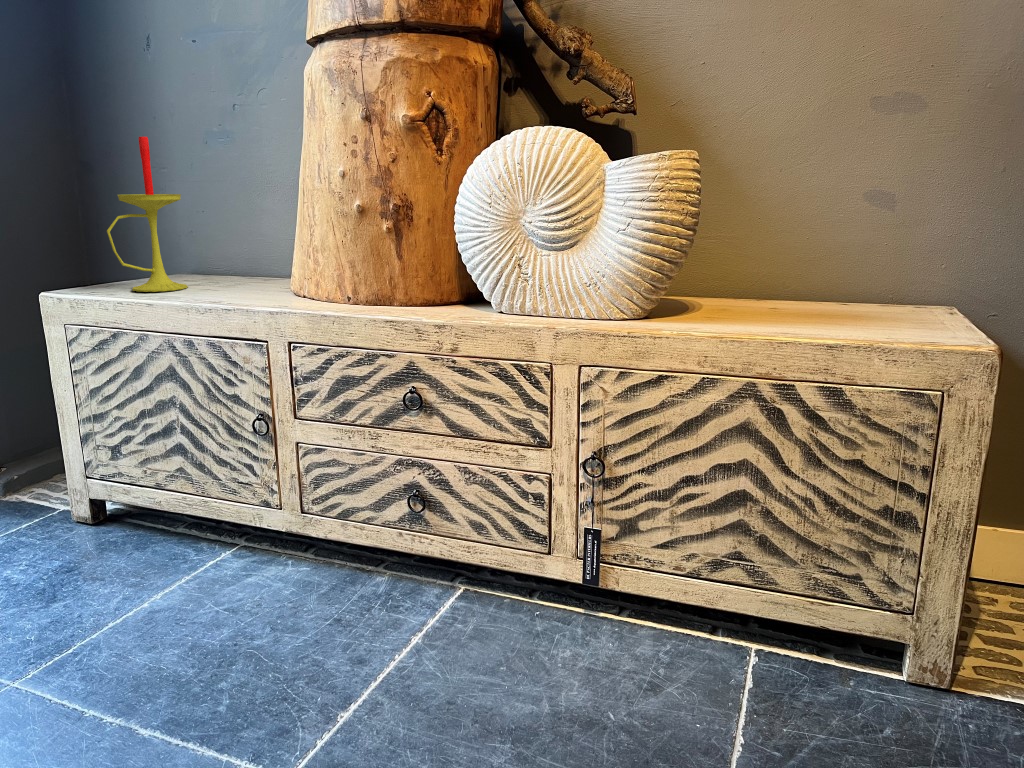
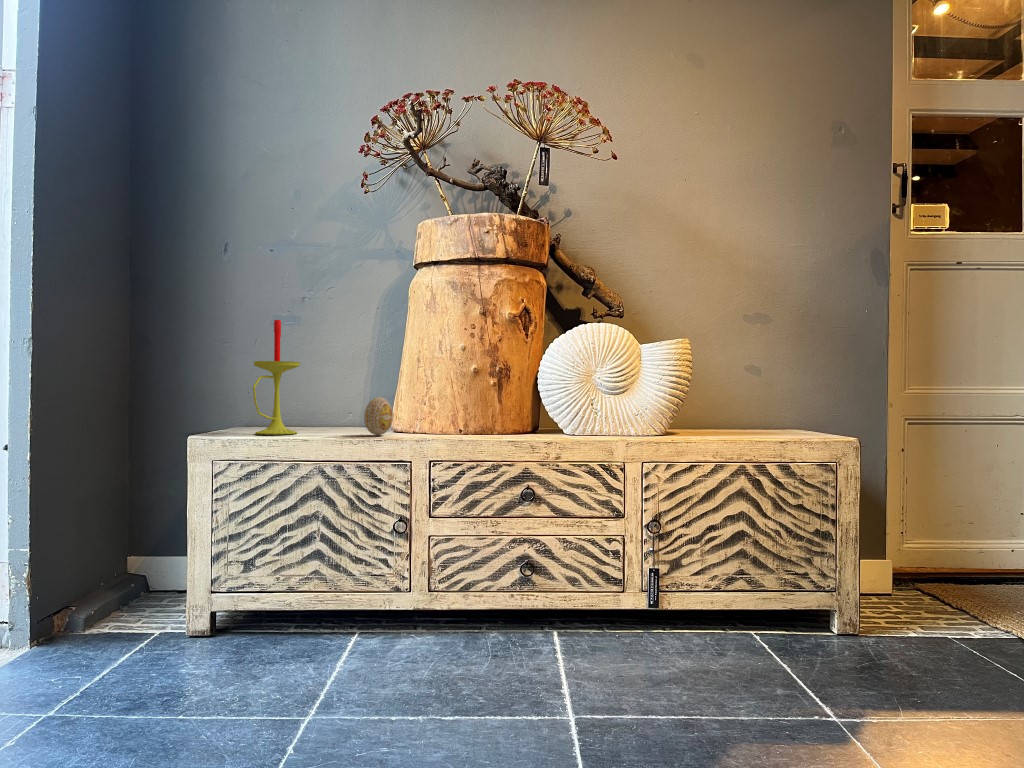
decorative egg: none [225,247,267,299] -> present [364,397,393,435]

